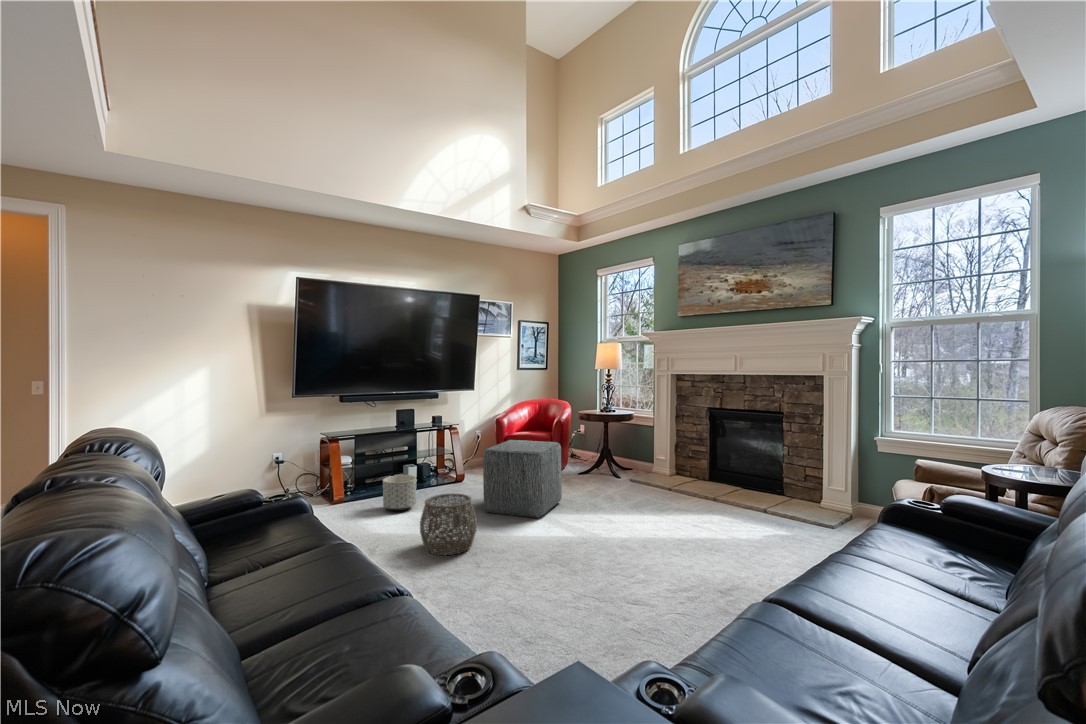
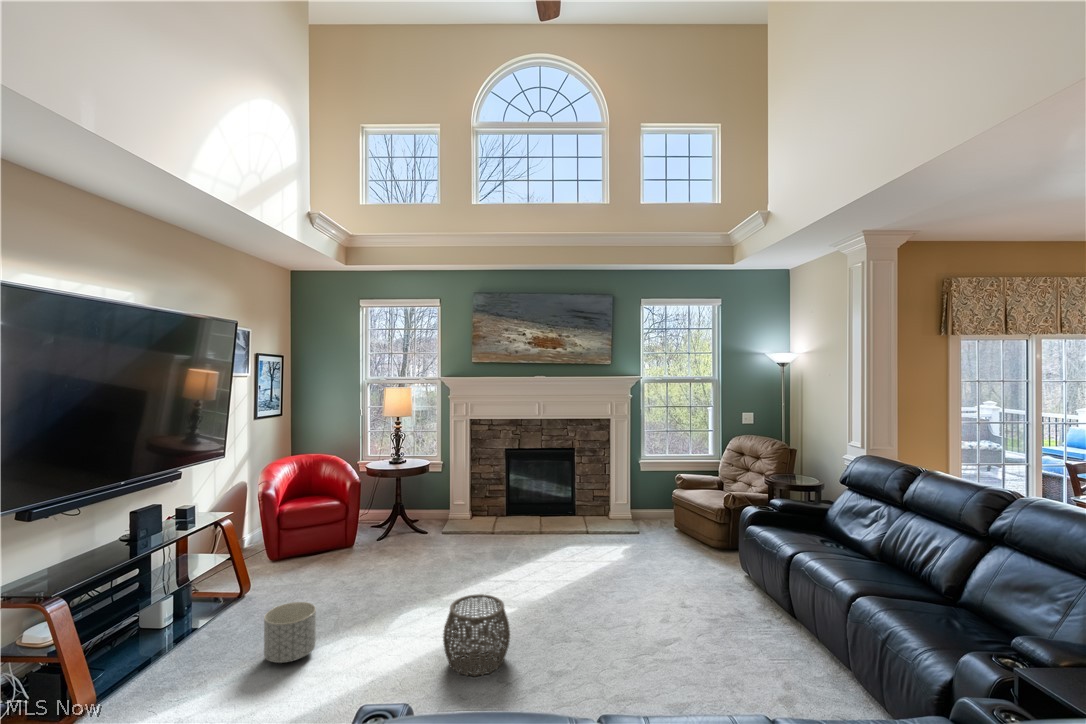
ottoman: present [483,440,562,518] -> none [382,510,473,613]

